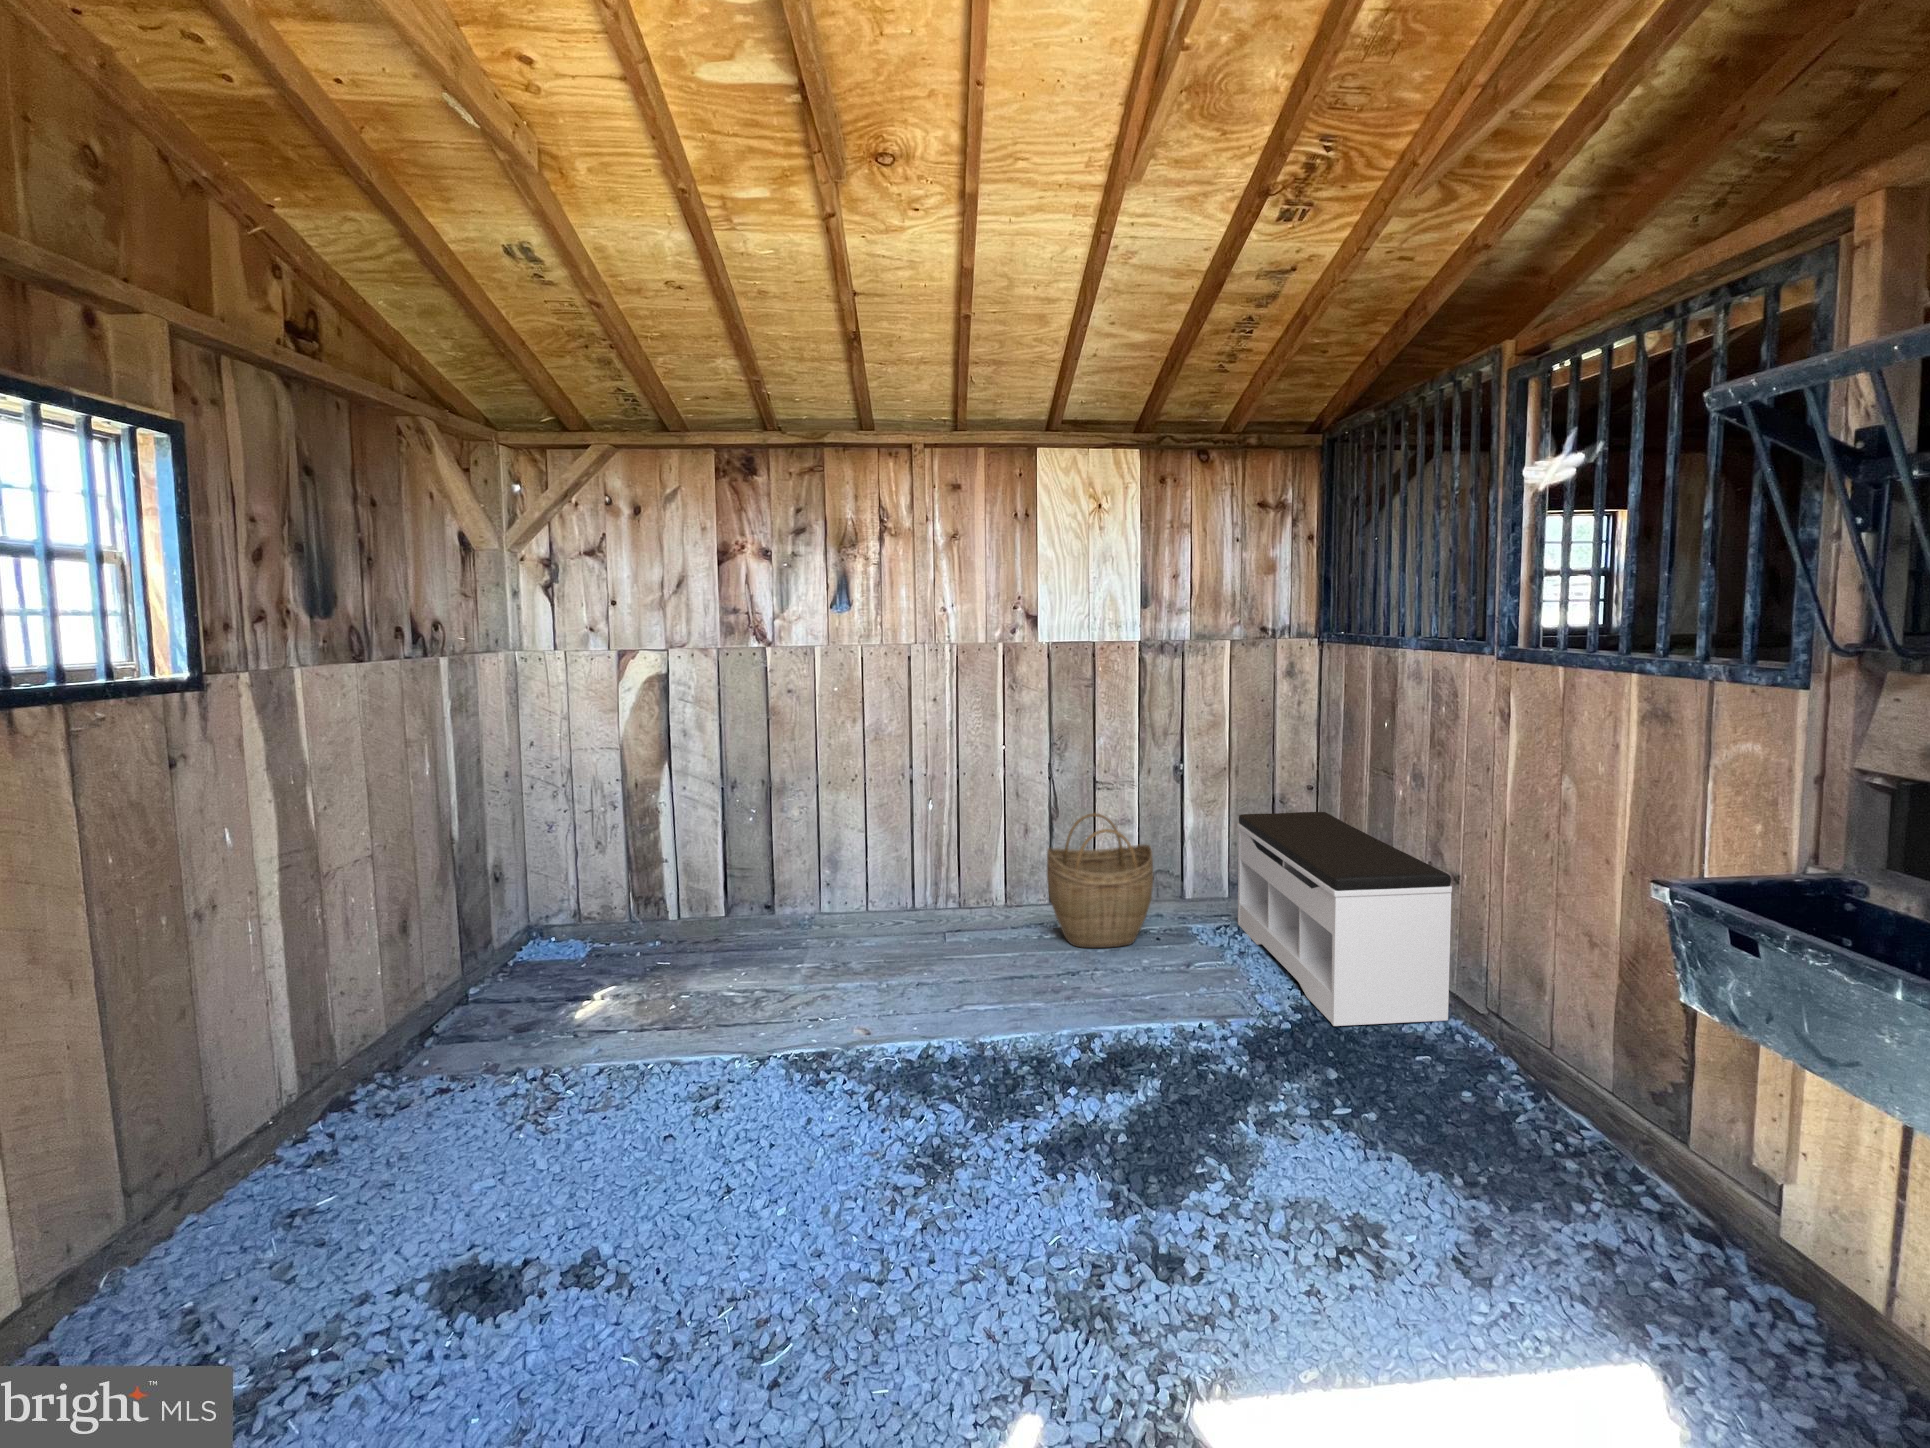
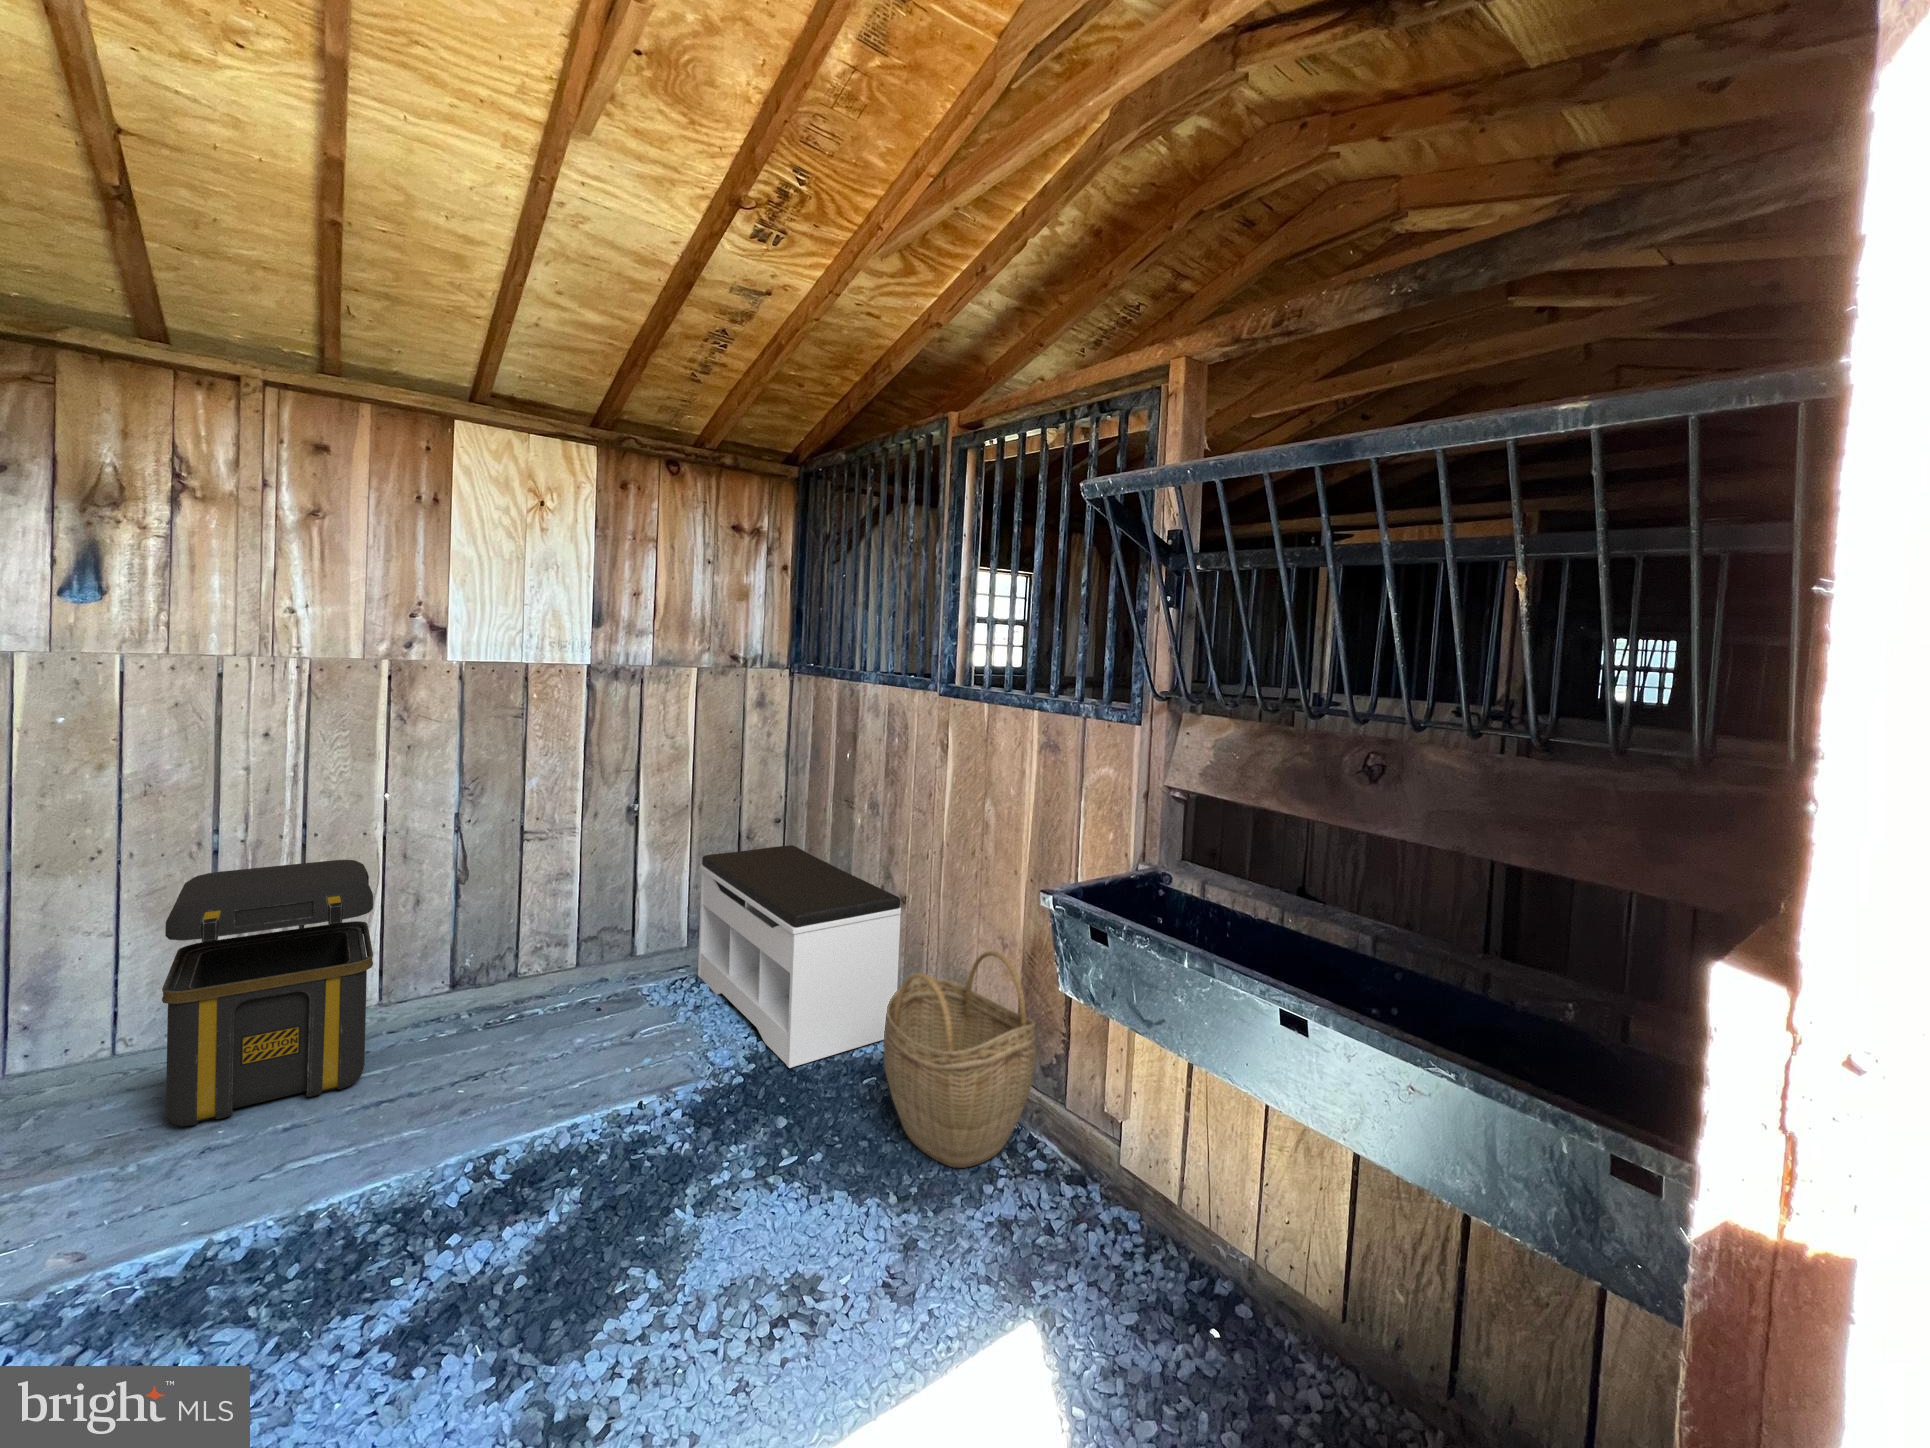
toolbox: none [894,794,1004,967] -> present [162,860,373,1126]
woven basket: present [1047,813,1153,948] -> present [884,951,1036,1168]

